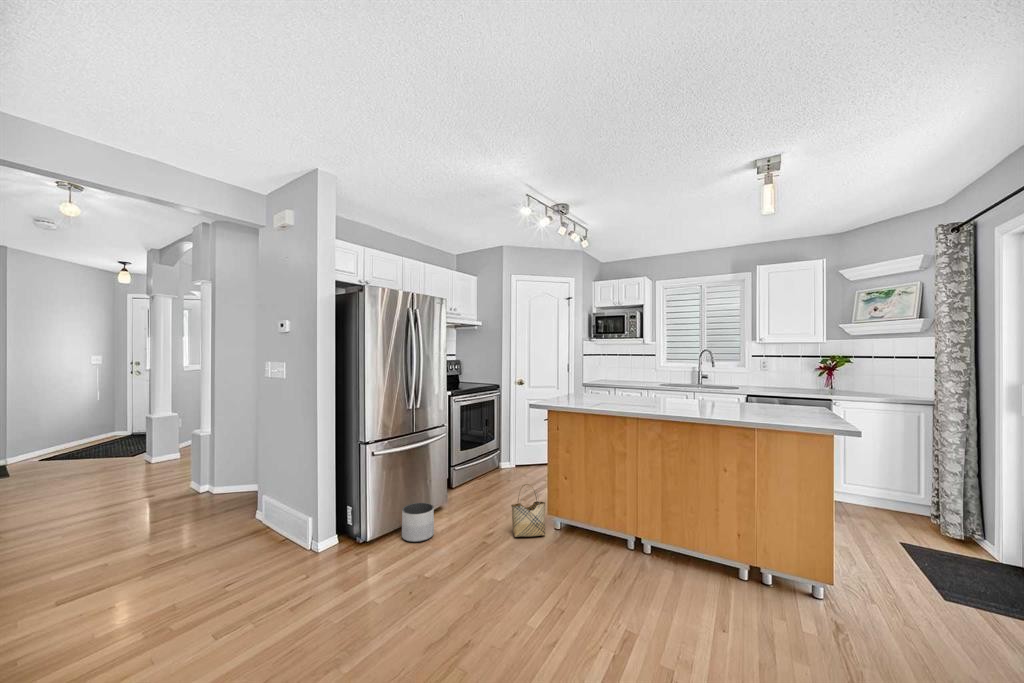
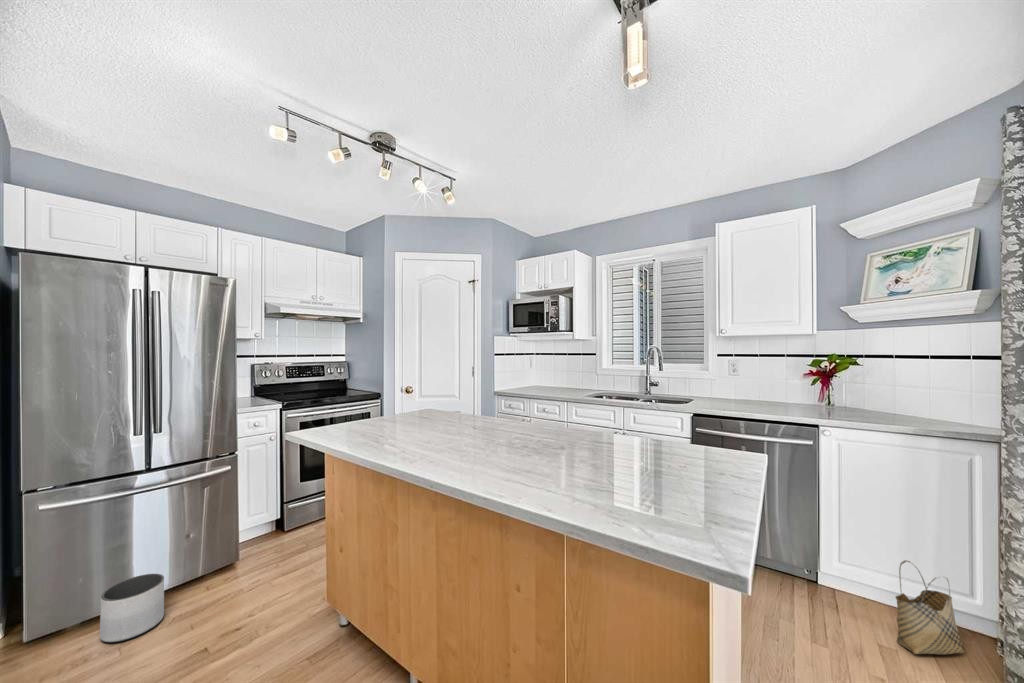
woven basket: present [511,484,545,537] -> present [896,560,963,654]

